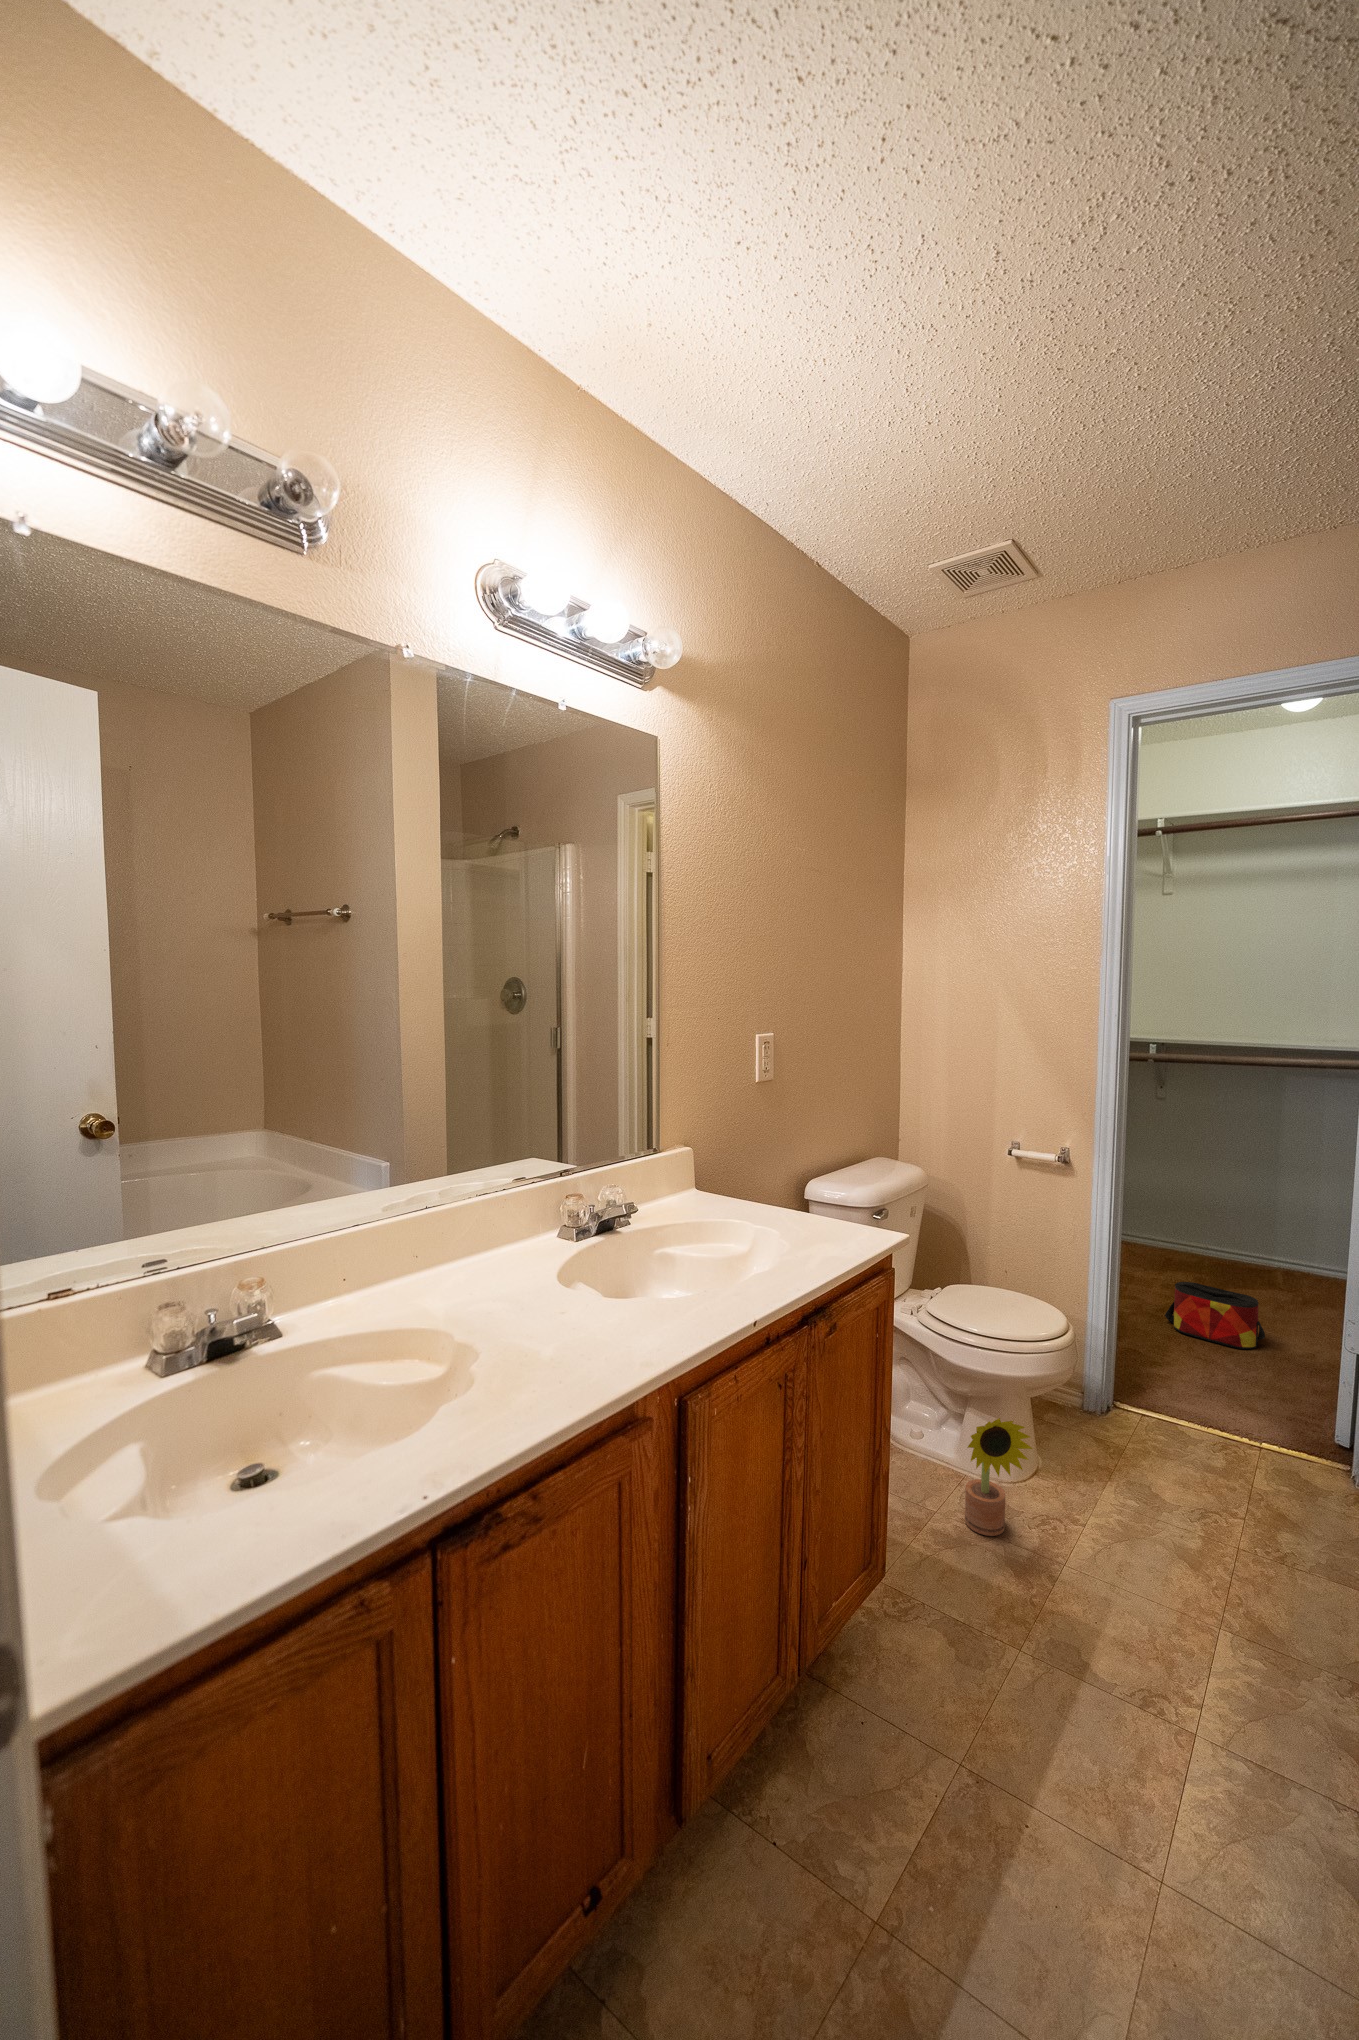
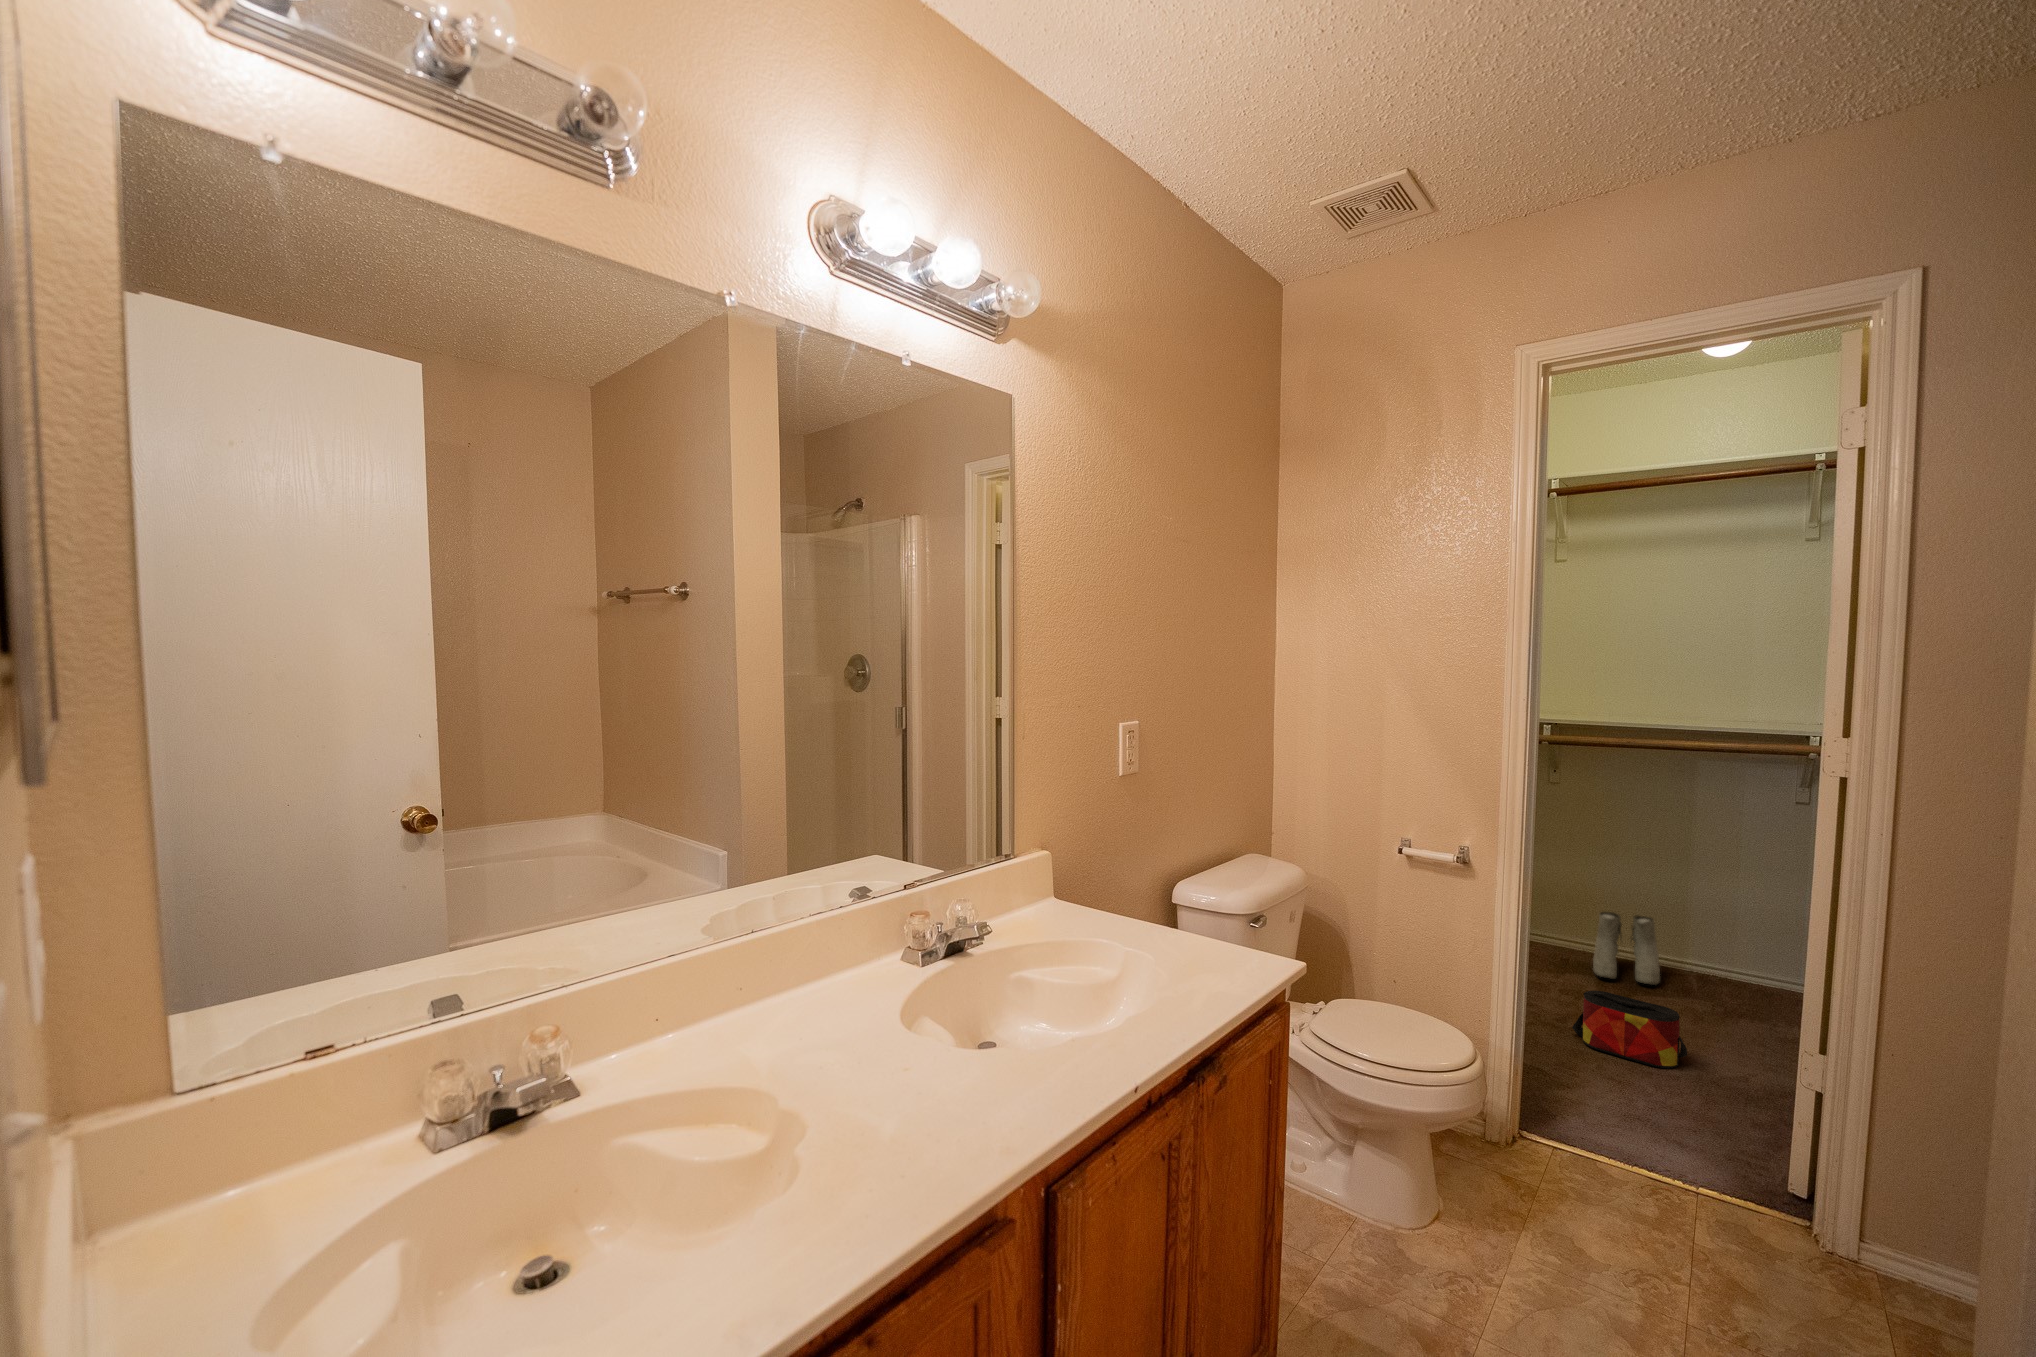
boots: none [1188,1214,1247,1279] -> present [1593,912,1660,985]
decorative plant: present [965,1418,1033,1536] -> none [1362,1161,1441,1294]

